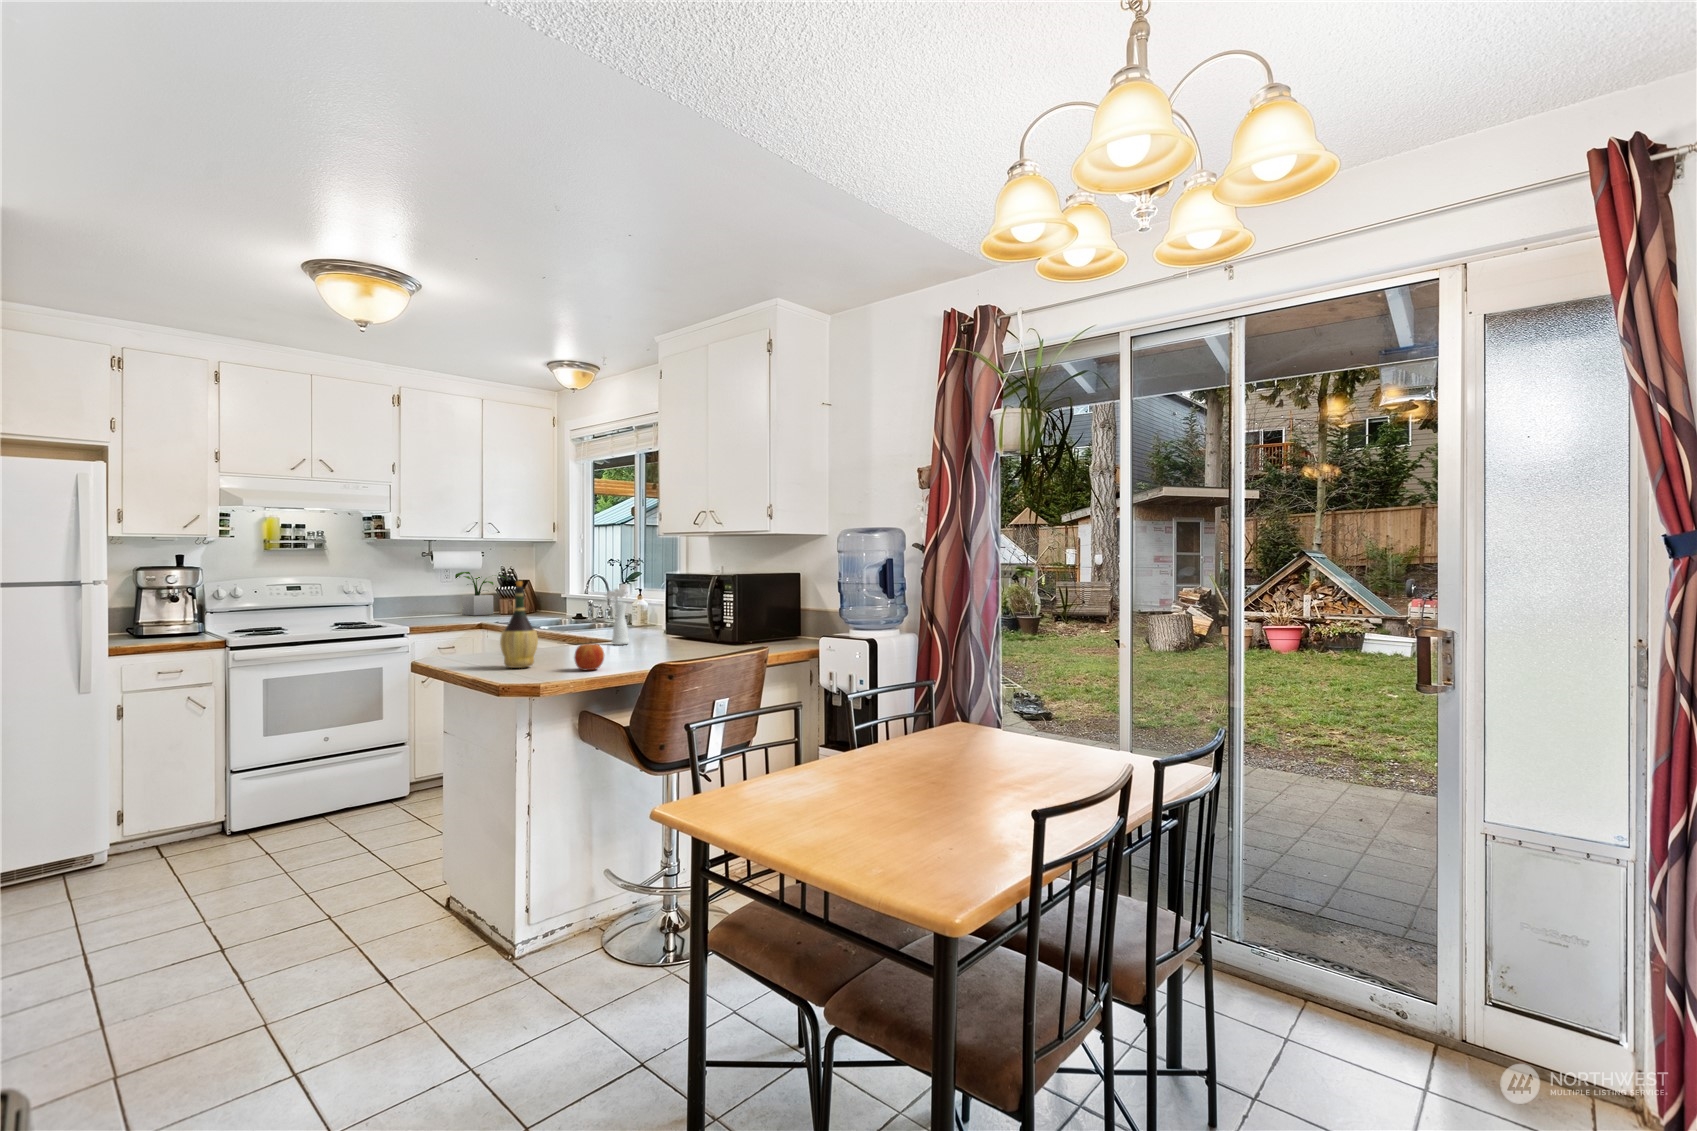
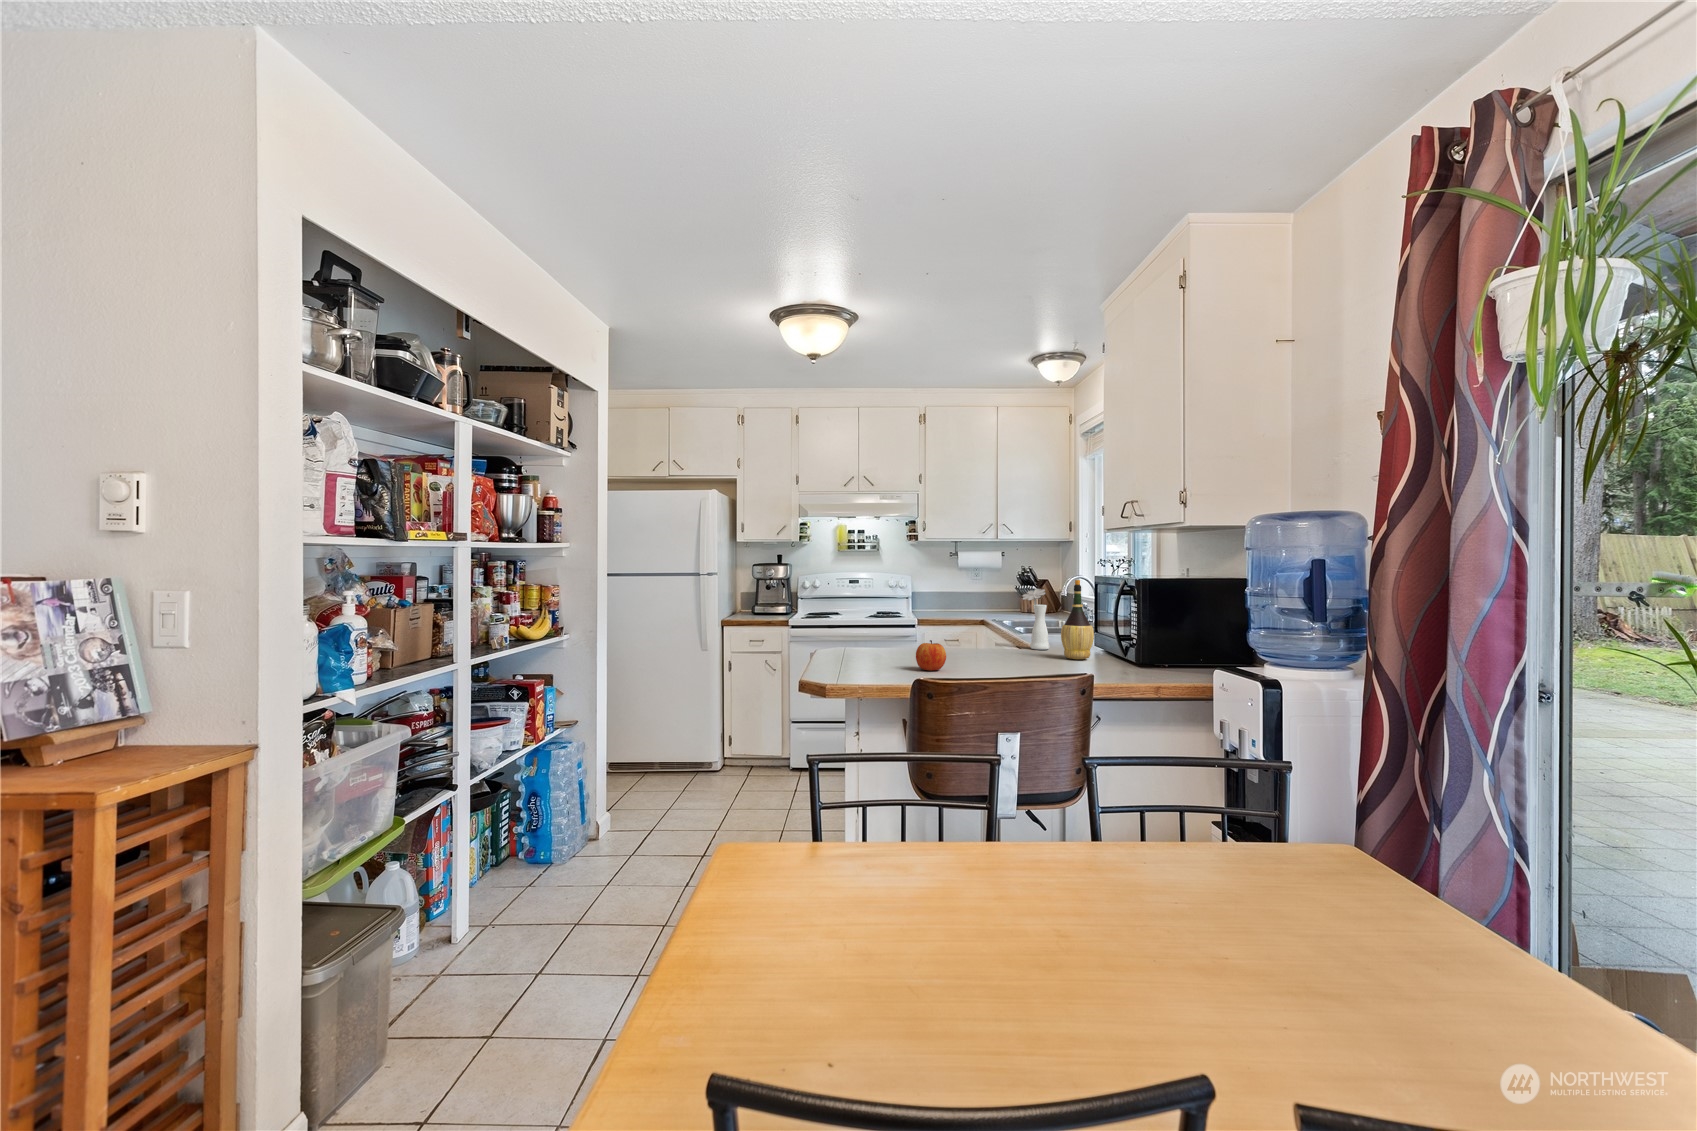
potted plant: present [455,572,493,615] -> none [979,571,1028,612]
wine bottle: present [500,581,538,668] -> present [1061,580,1094,659]

